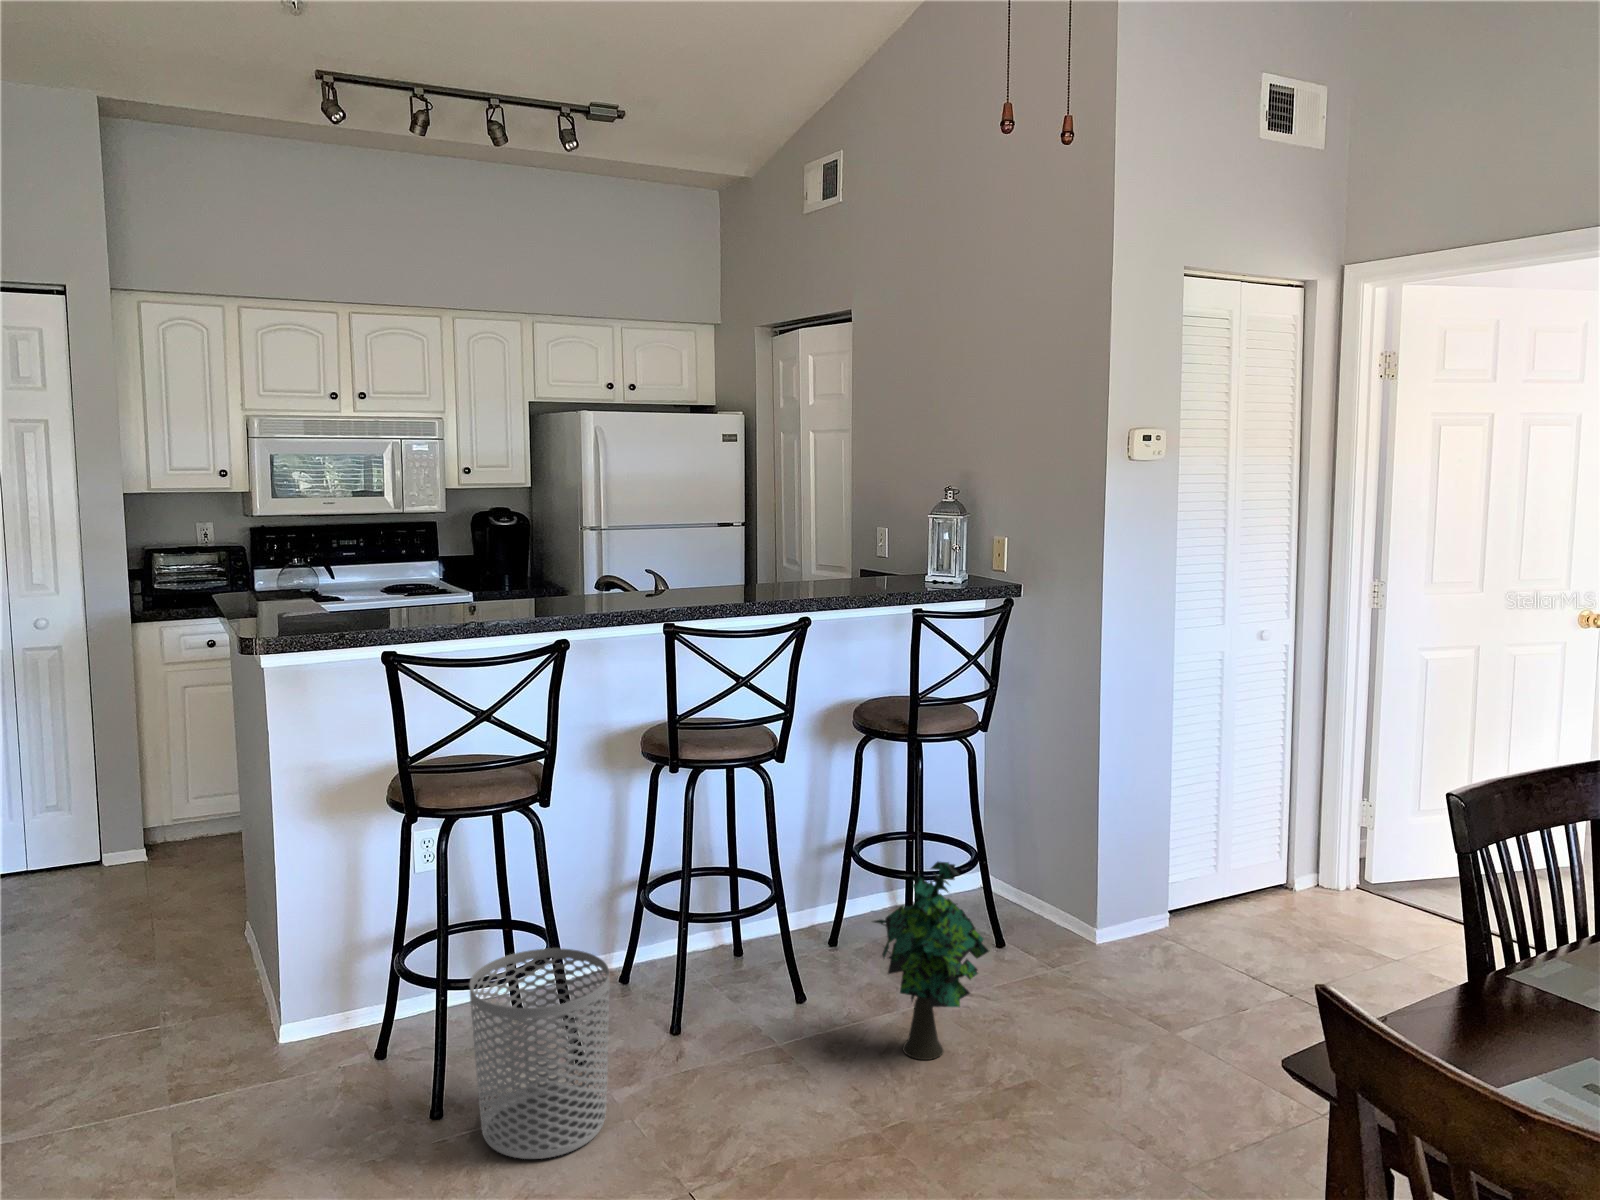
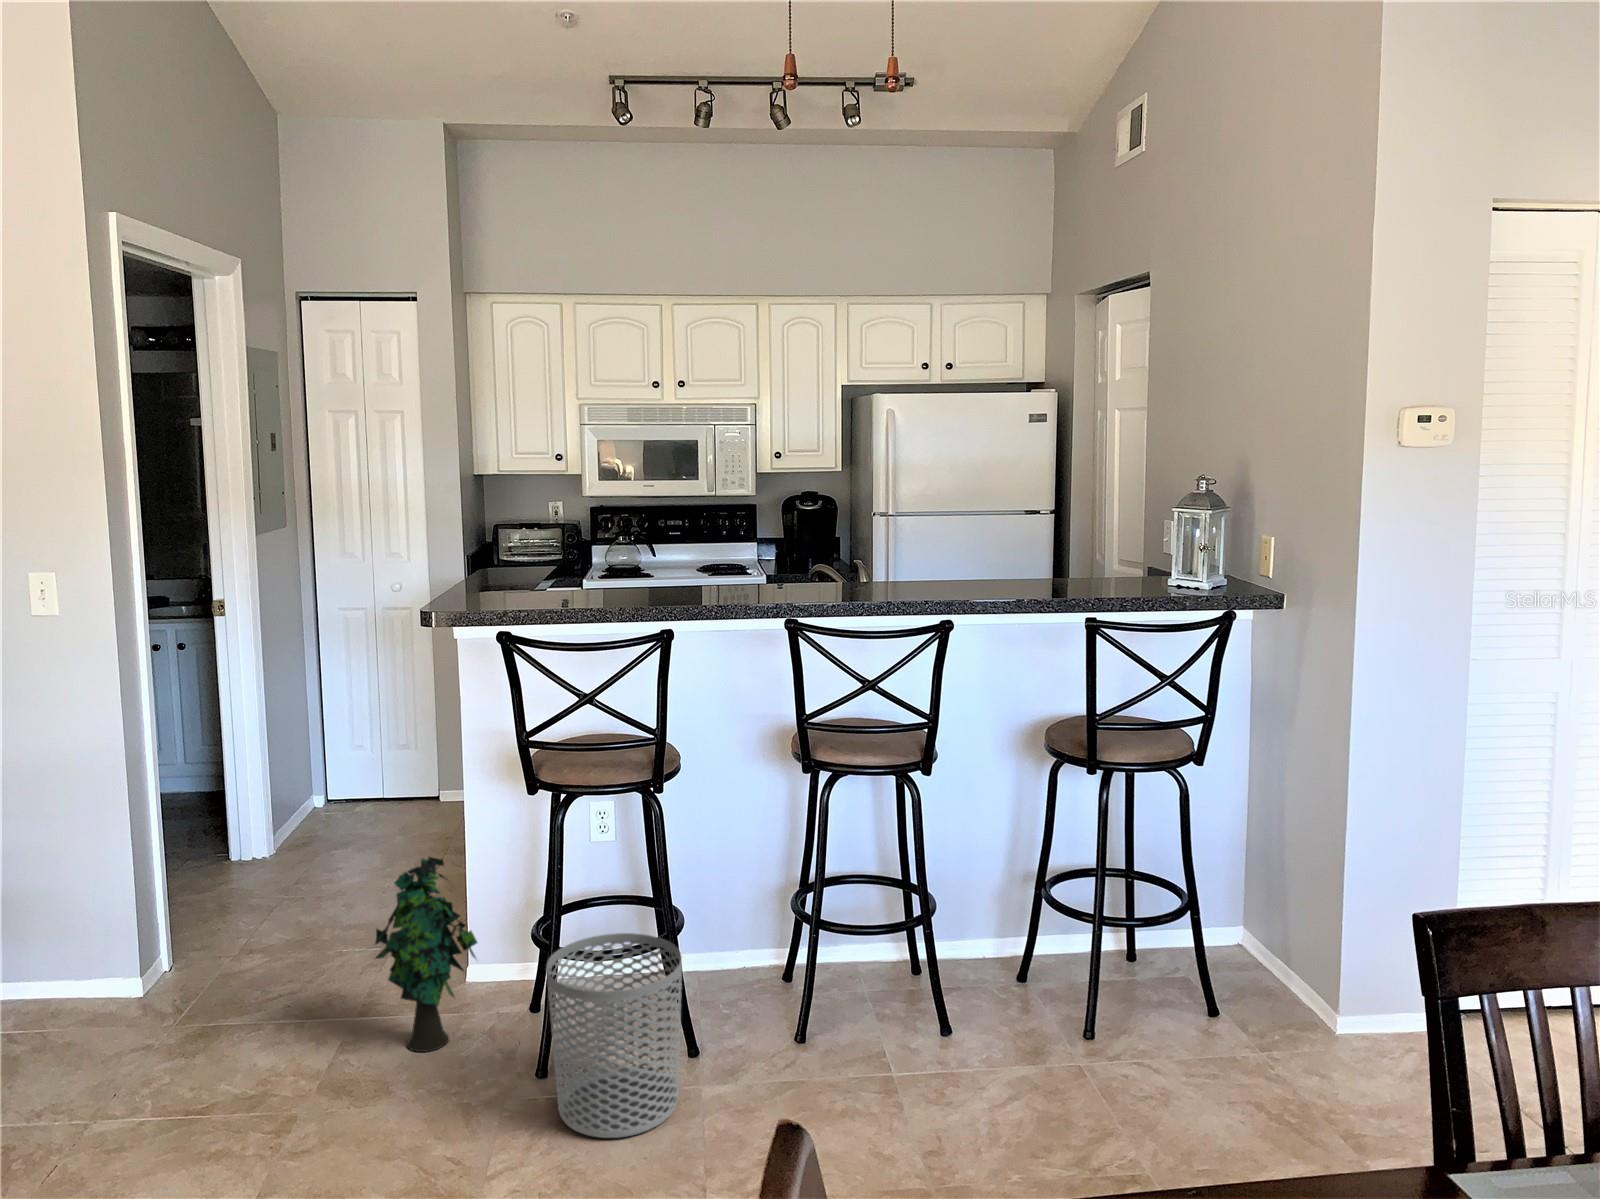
decorative plant: present [873,862,989,1060] -> present [375,857,477,1052]

